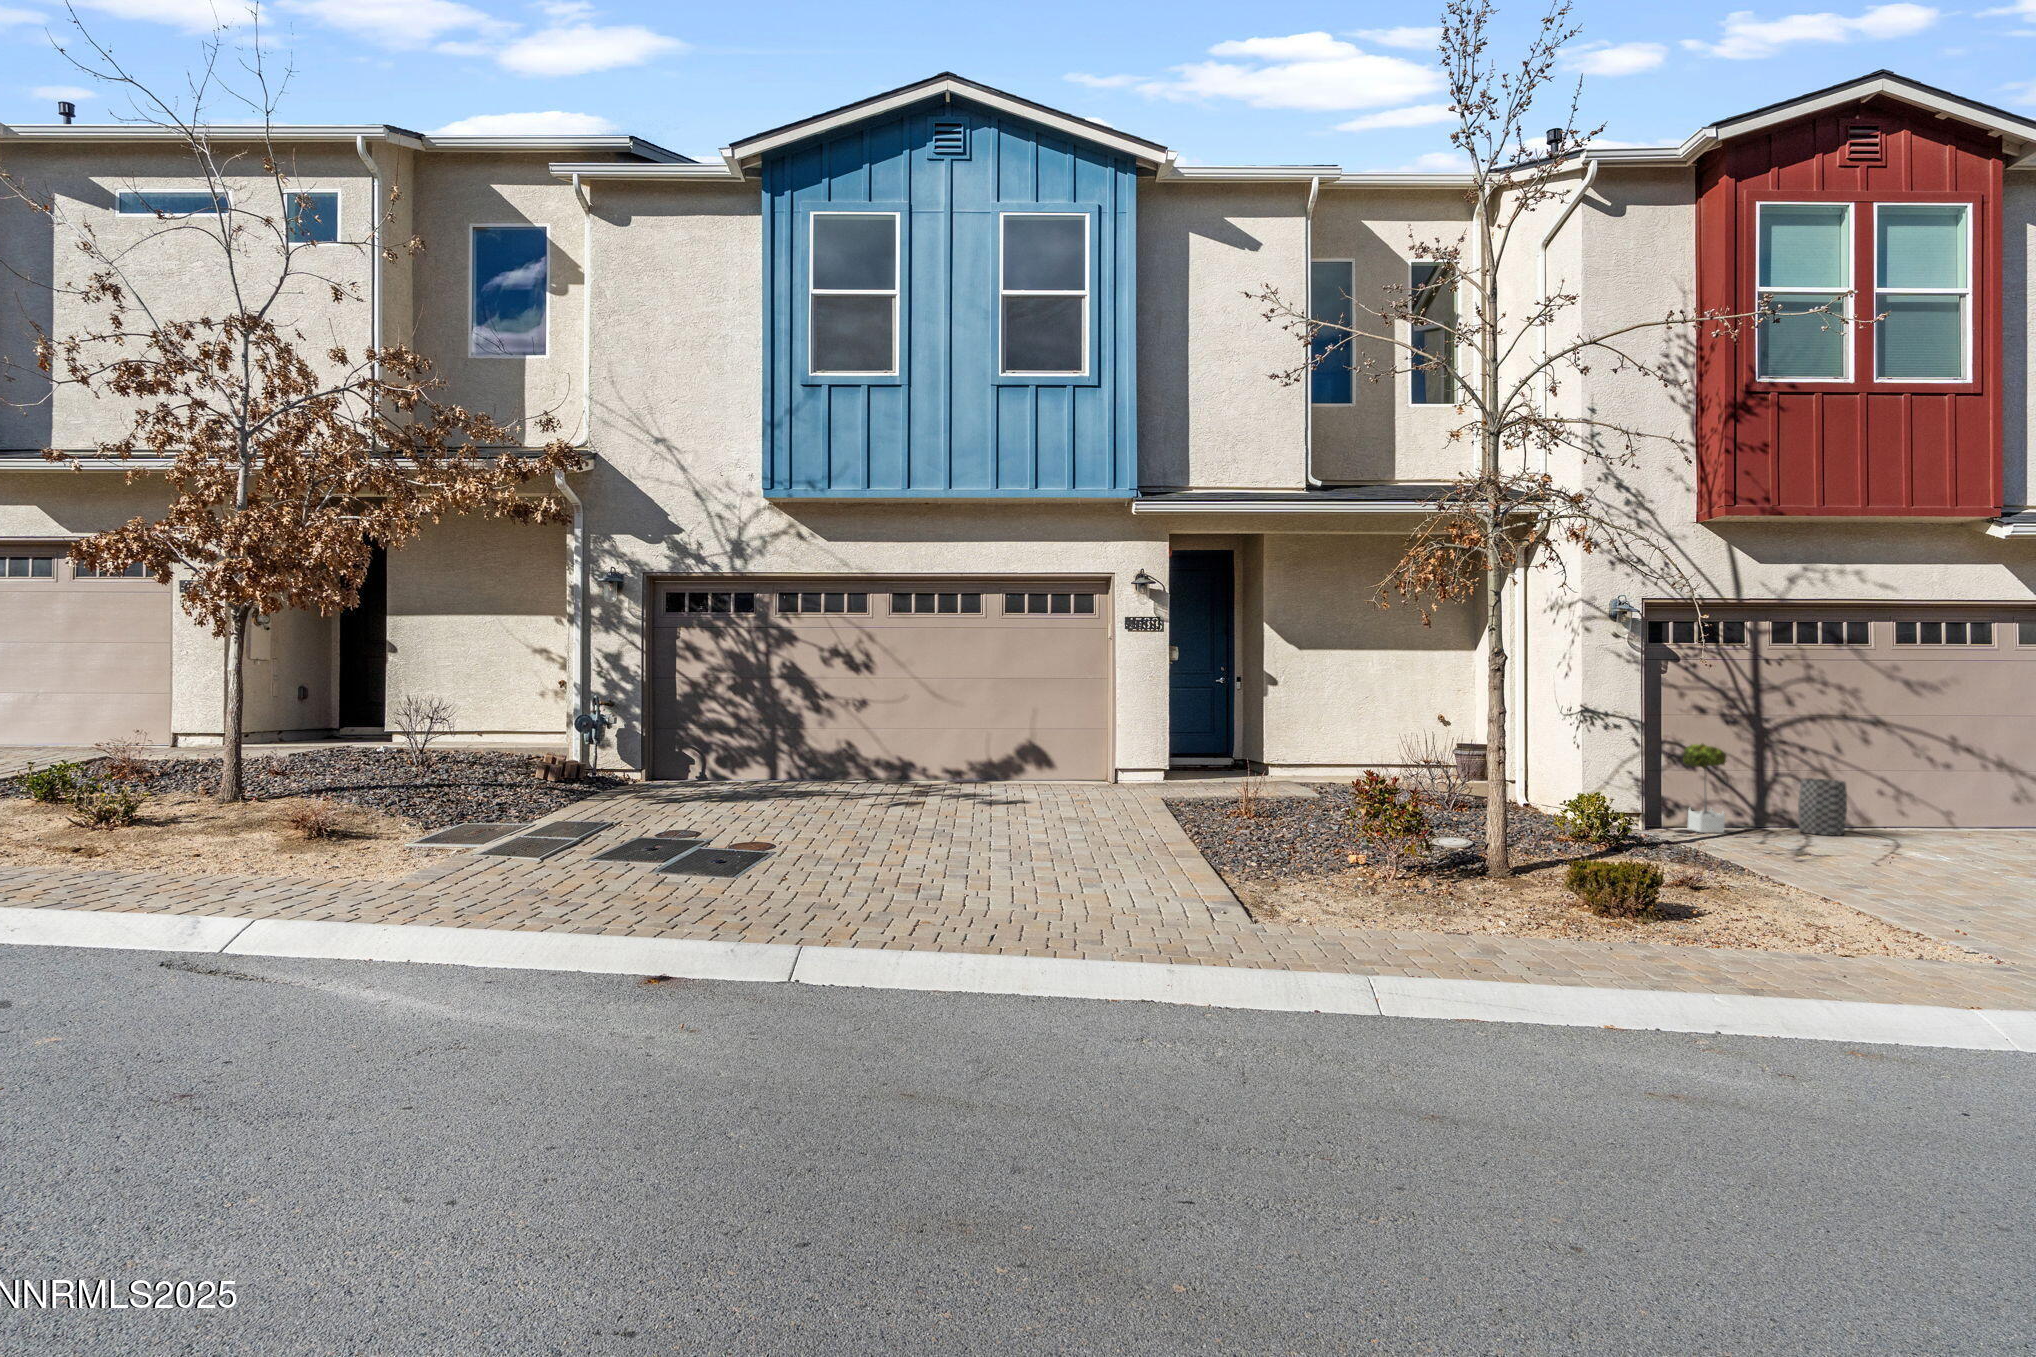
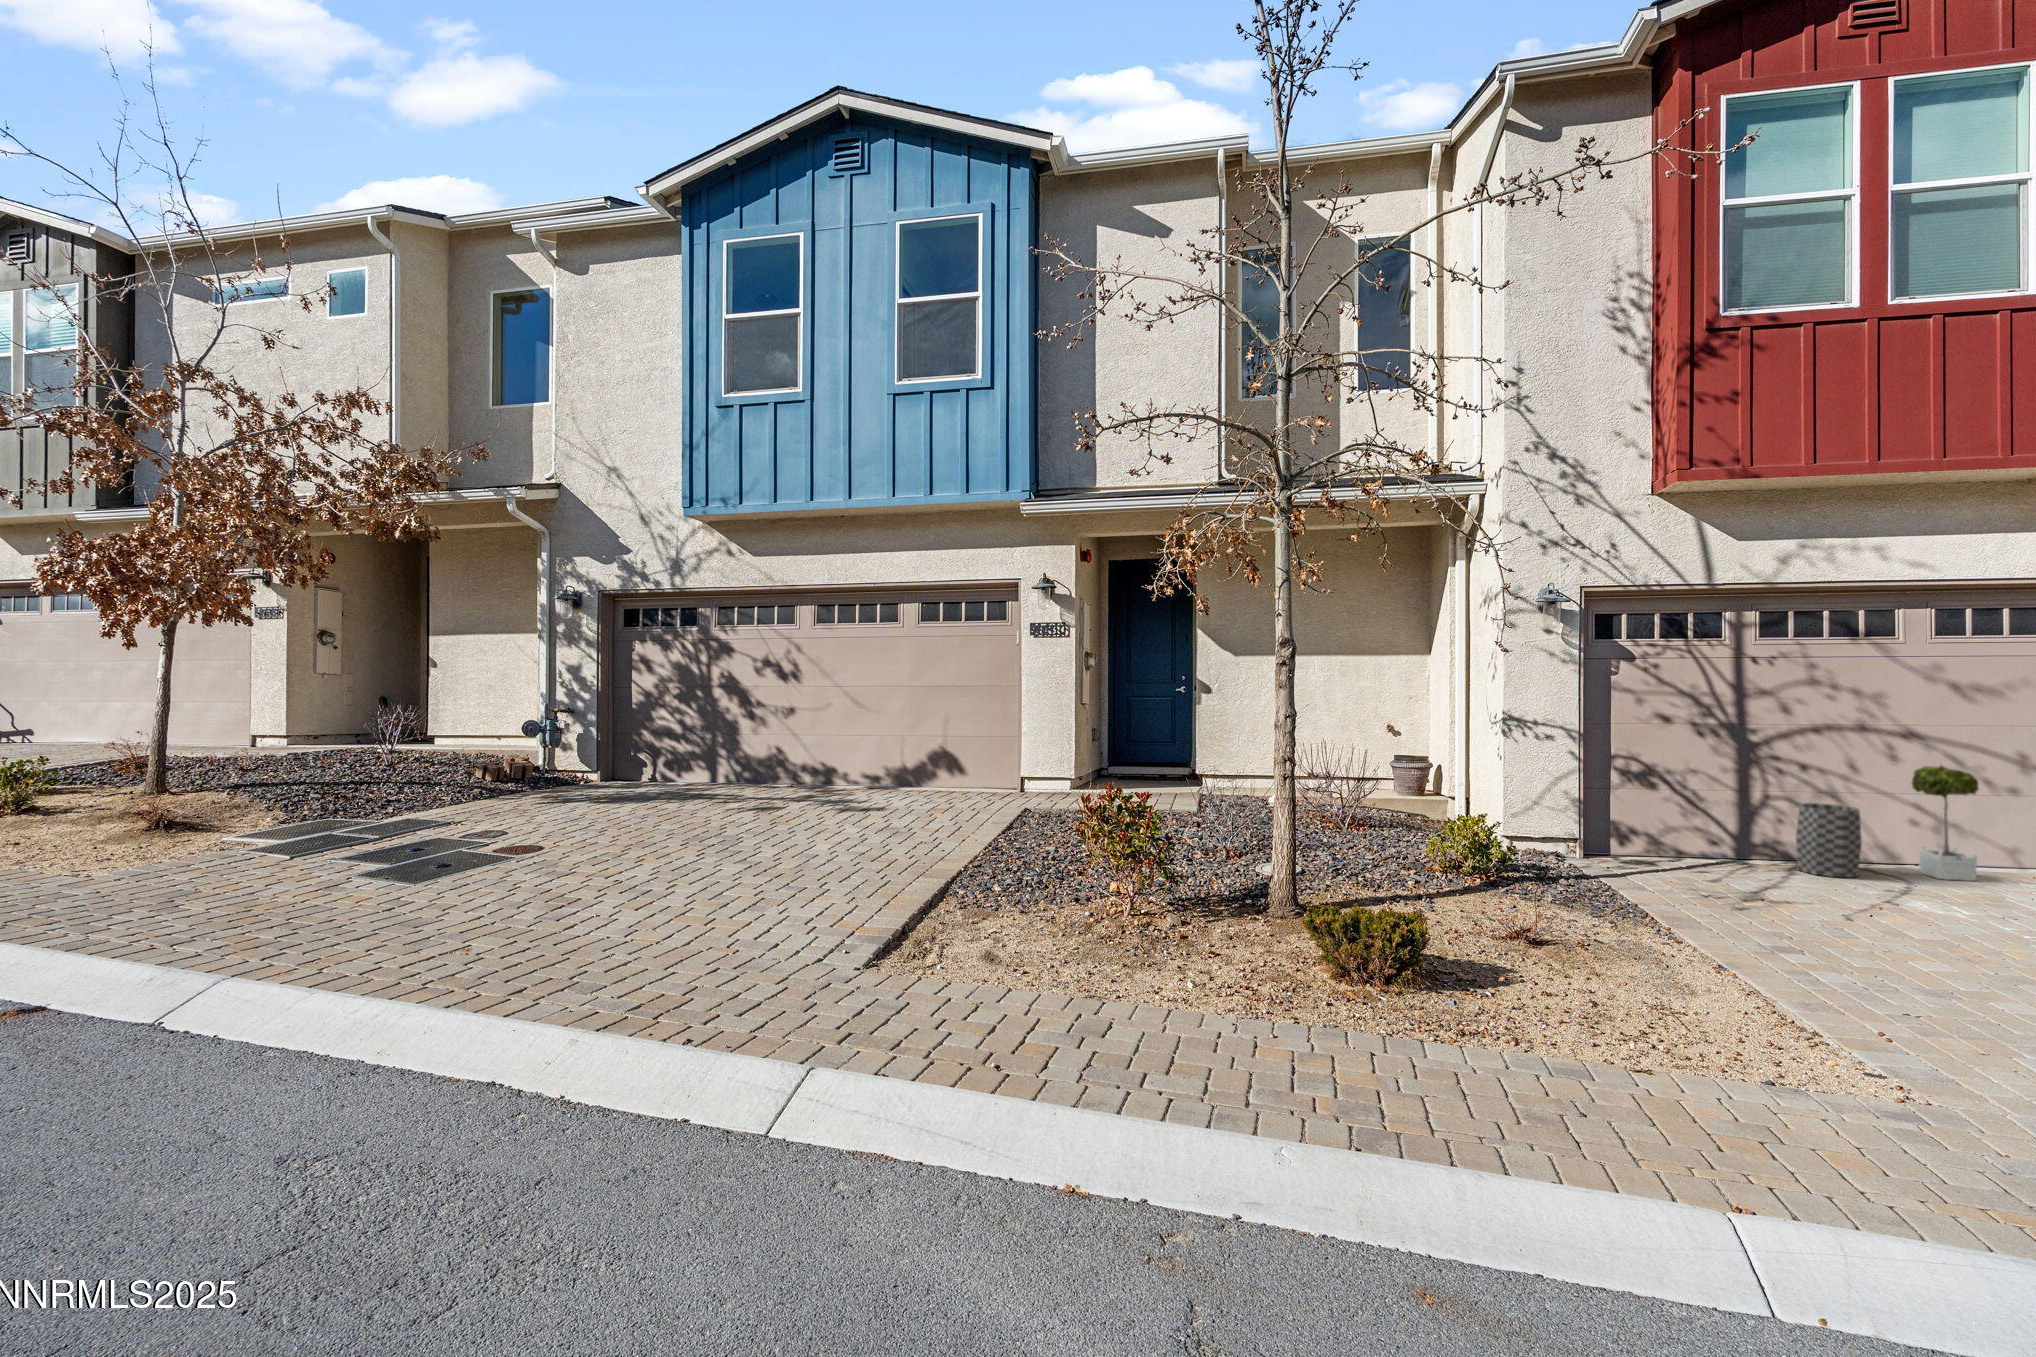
potted tree: present [1683,744,1726,833] -> present [1912,766,1979,881]

